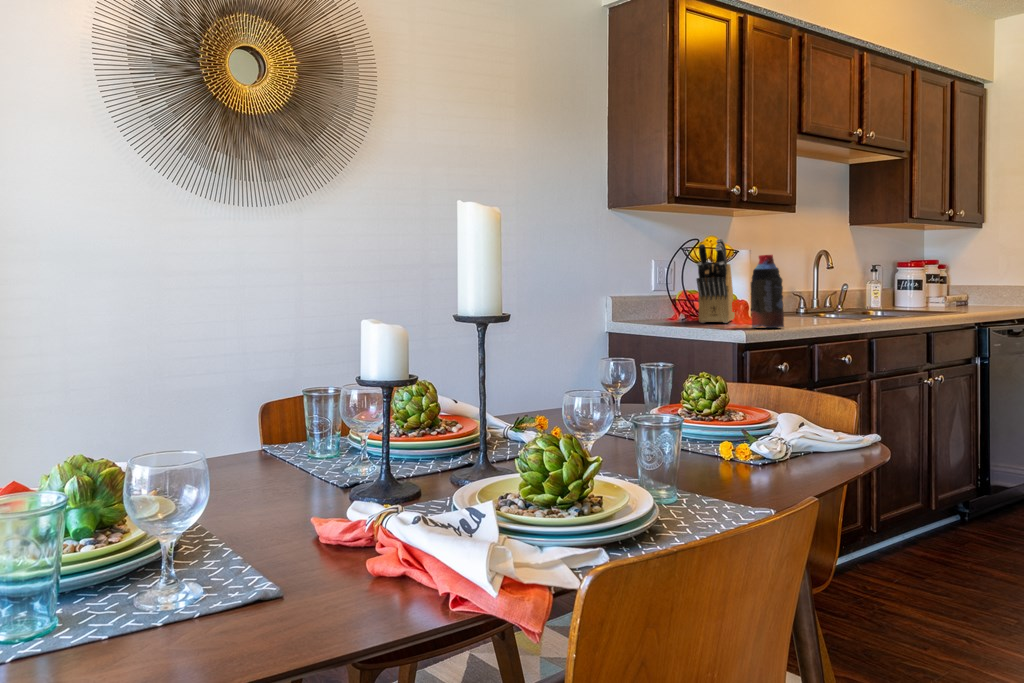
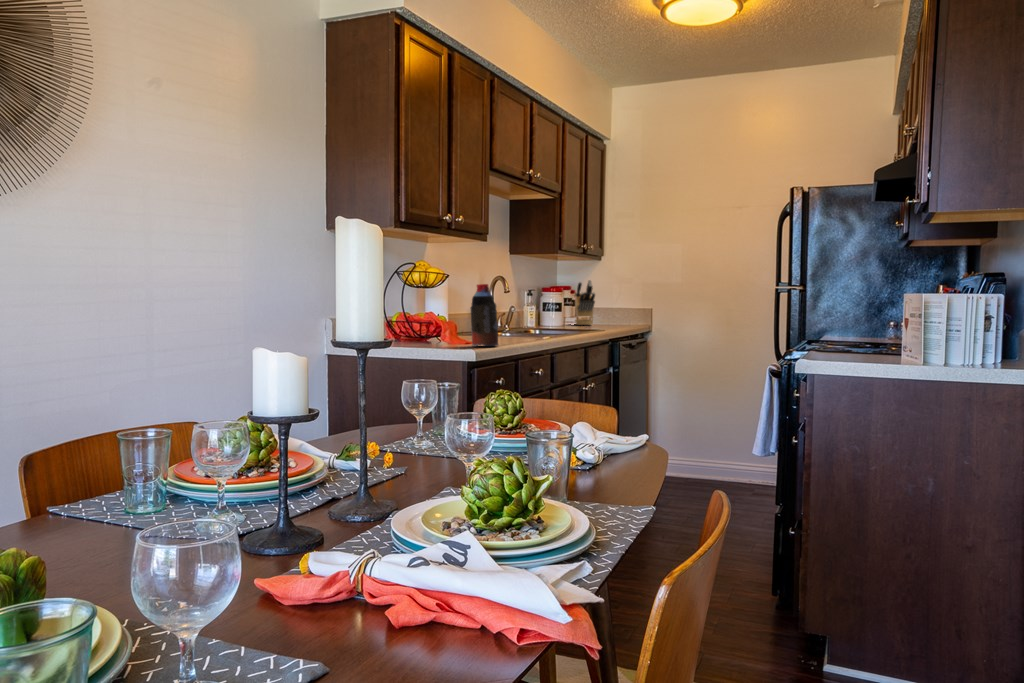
knife block: present [697,239,735,323] -> present [575,280,595,325]

